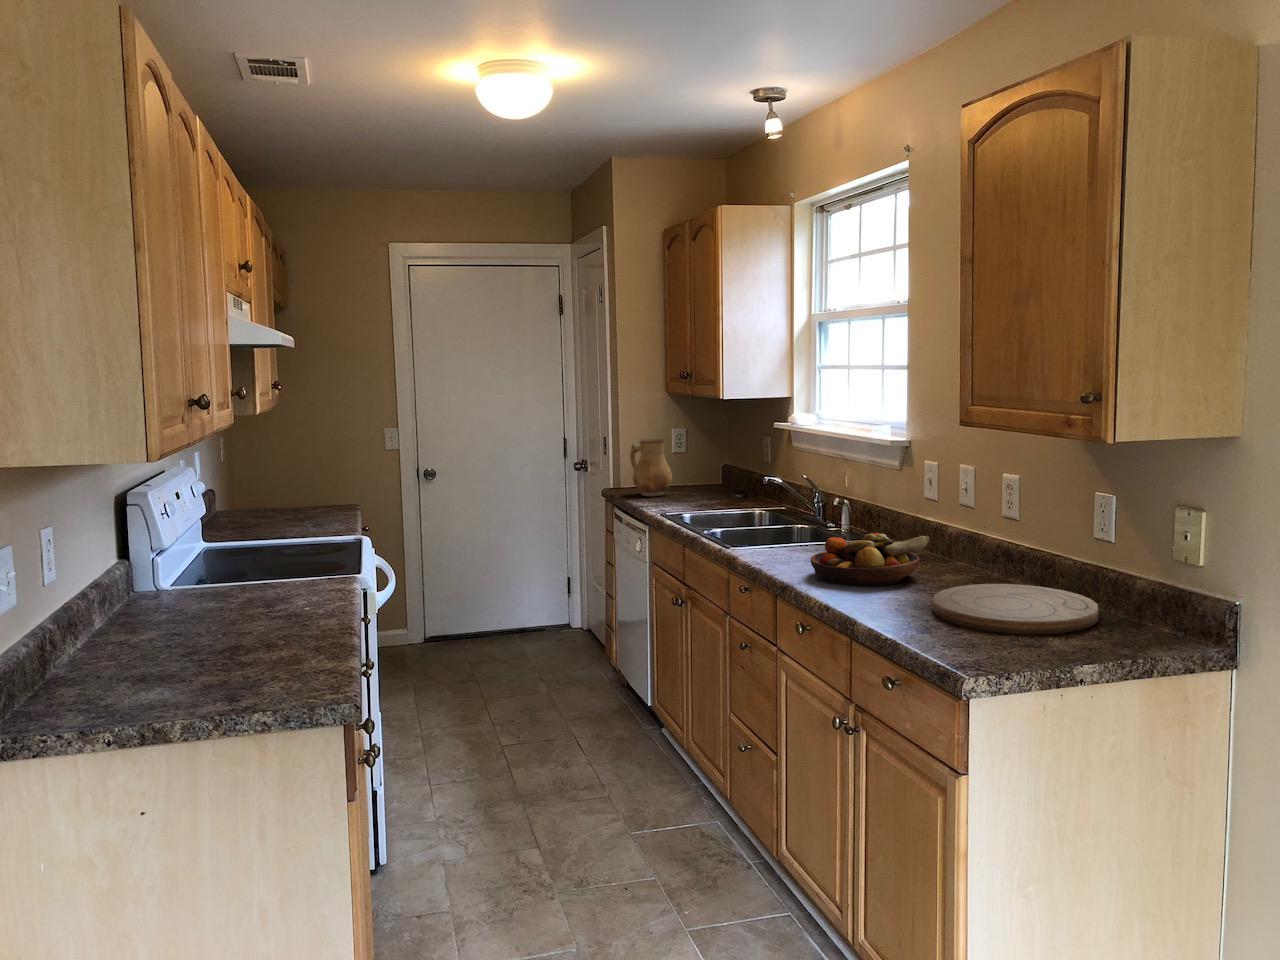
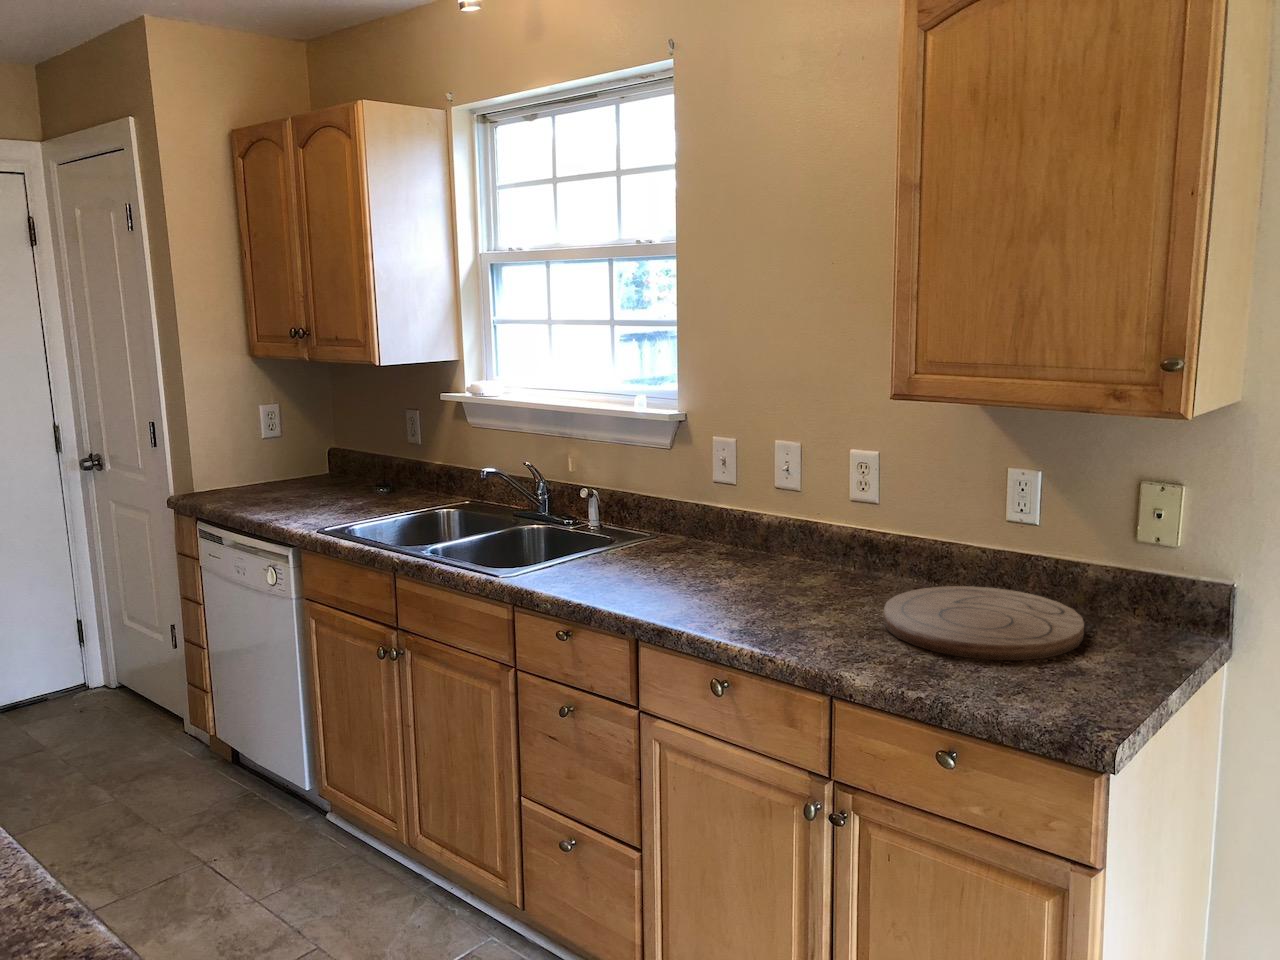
ceramic pitcher: present [630,439,672,496] -> none [211,421,278,501]
fruit bowl: present [810,533,930,586] -> none [663,537,803,615]

